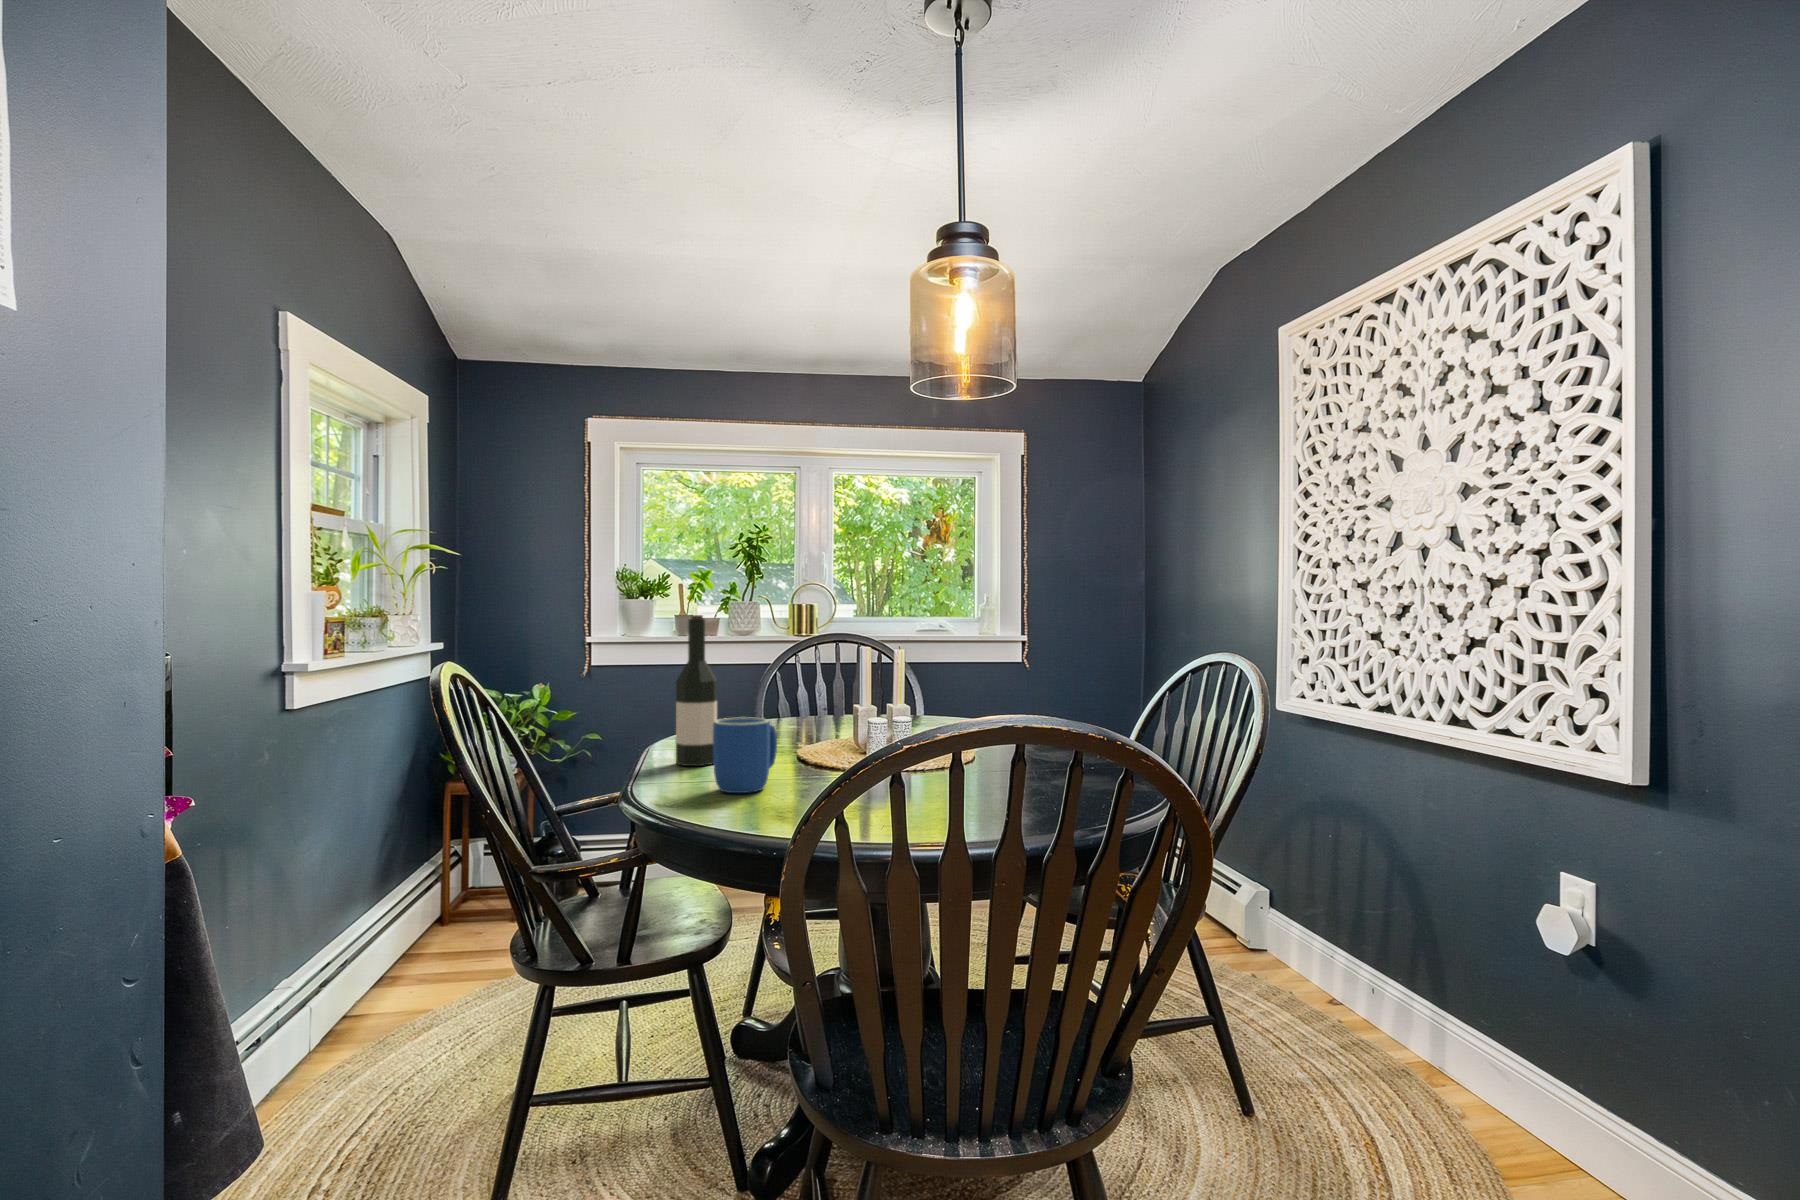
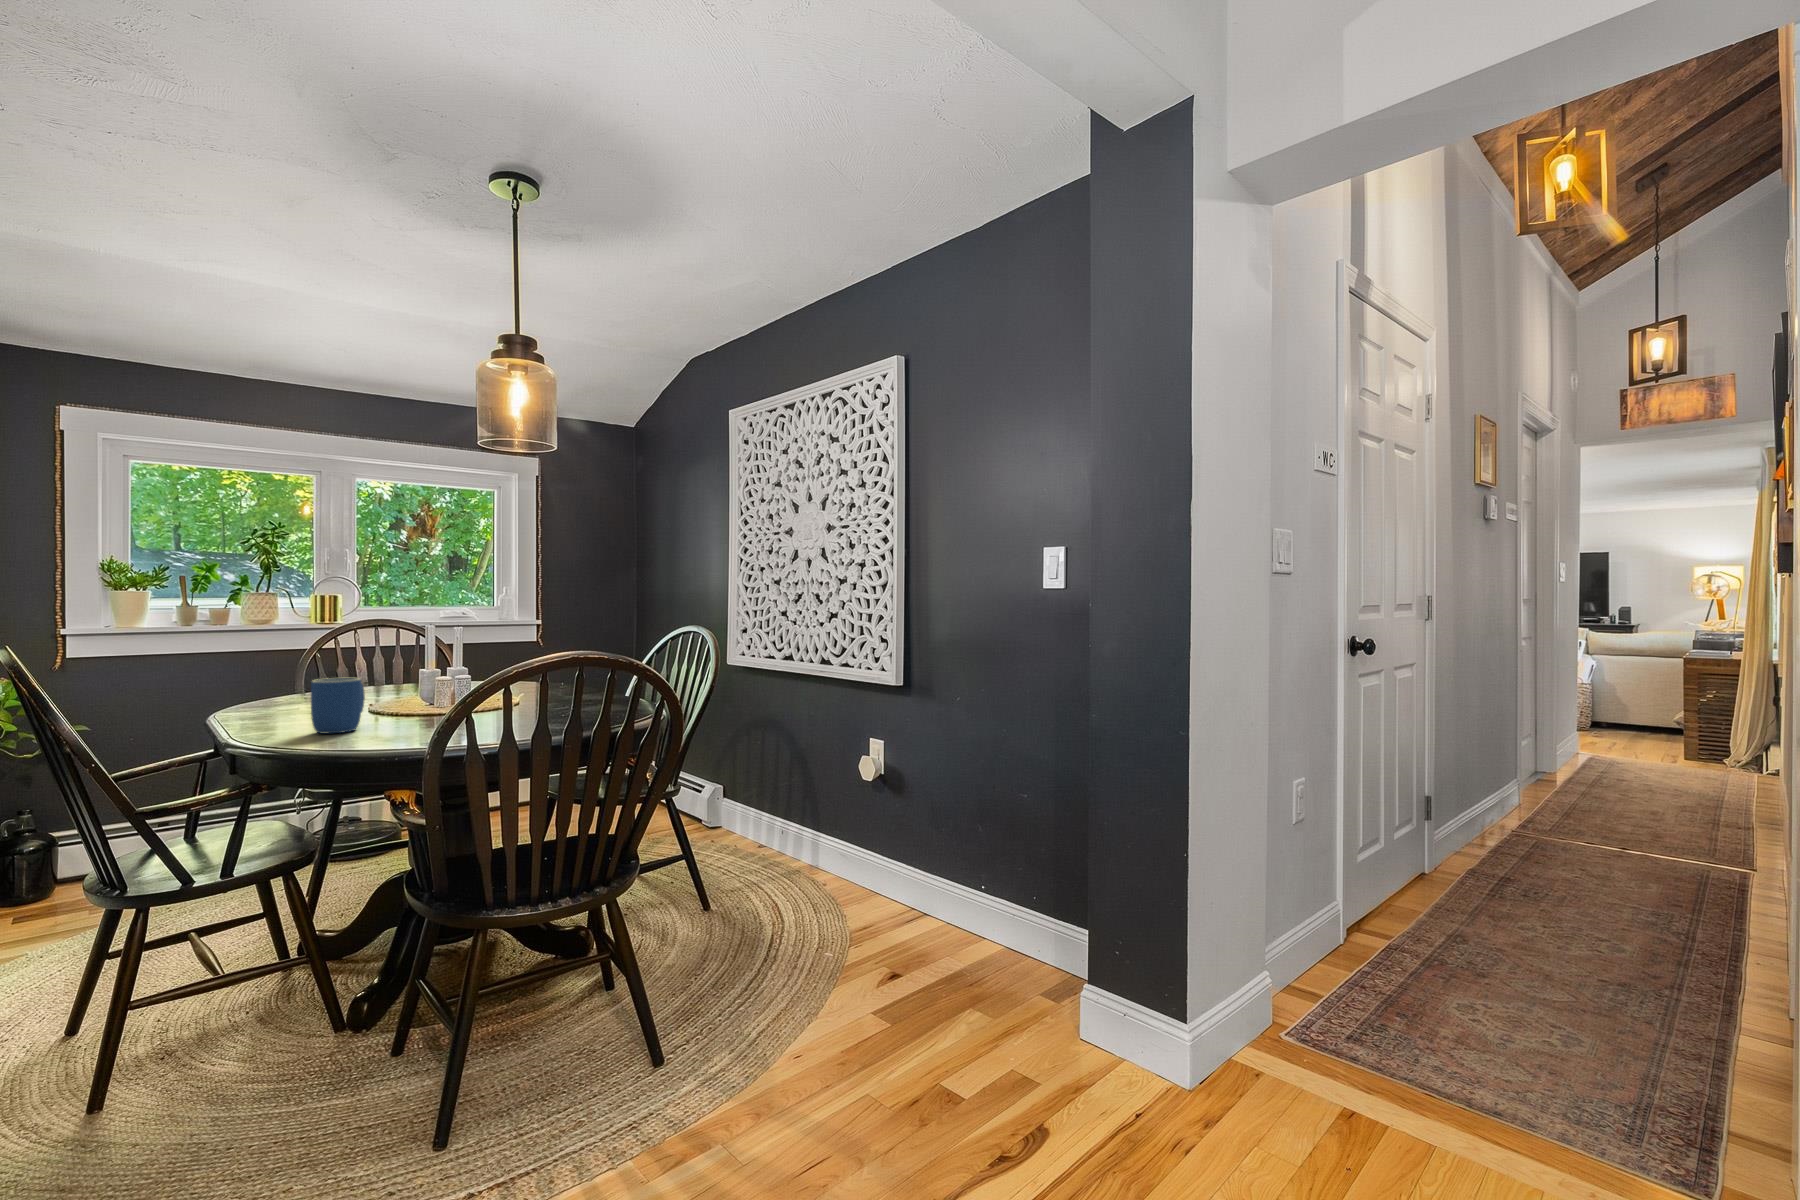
wine bottle: present [676,615,717,766] -> none [255,601,295,723]

